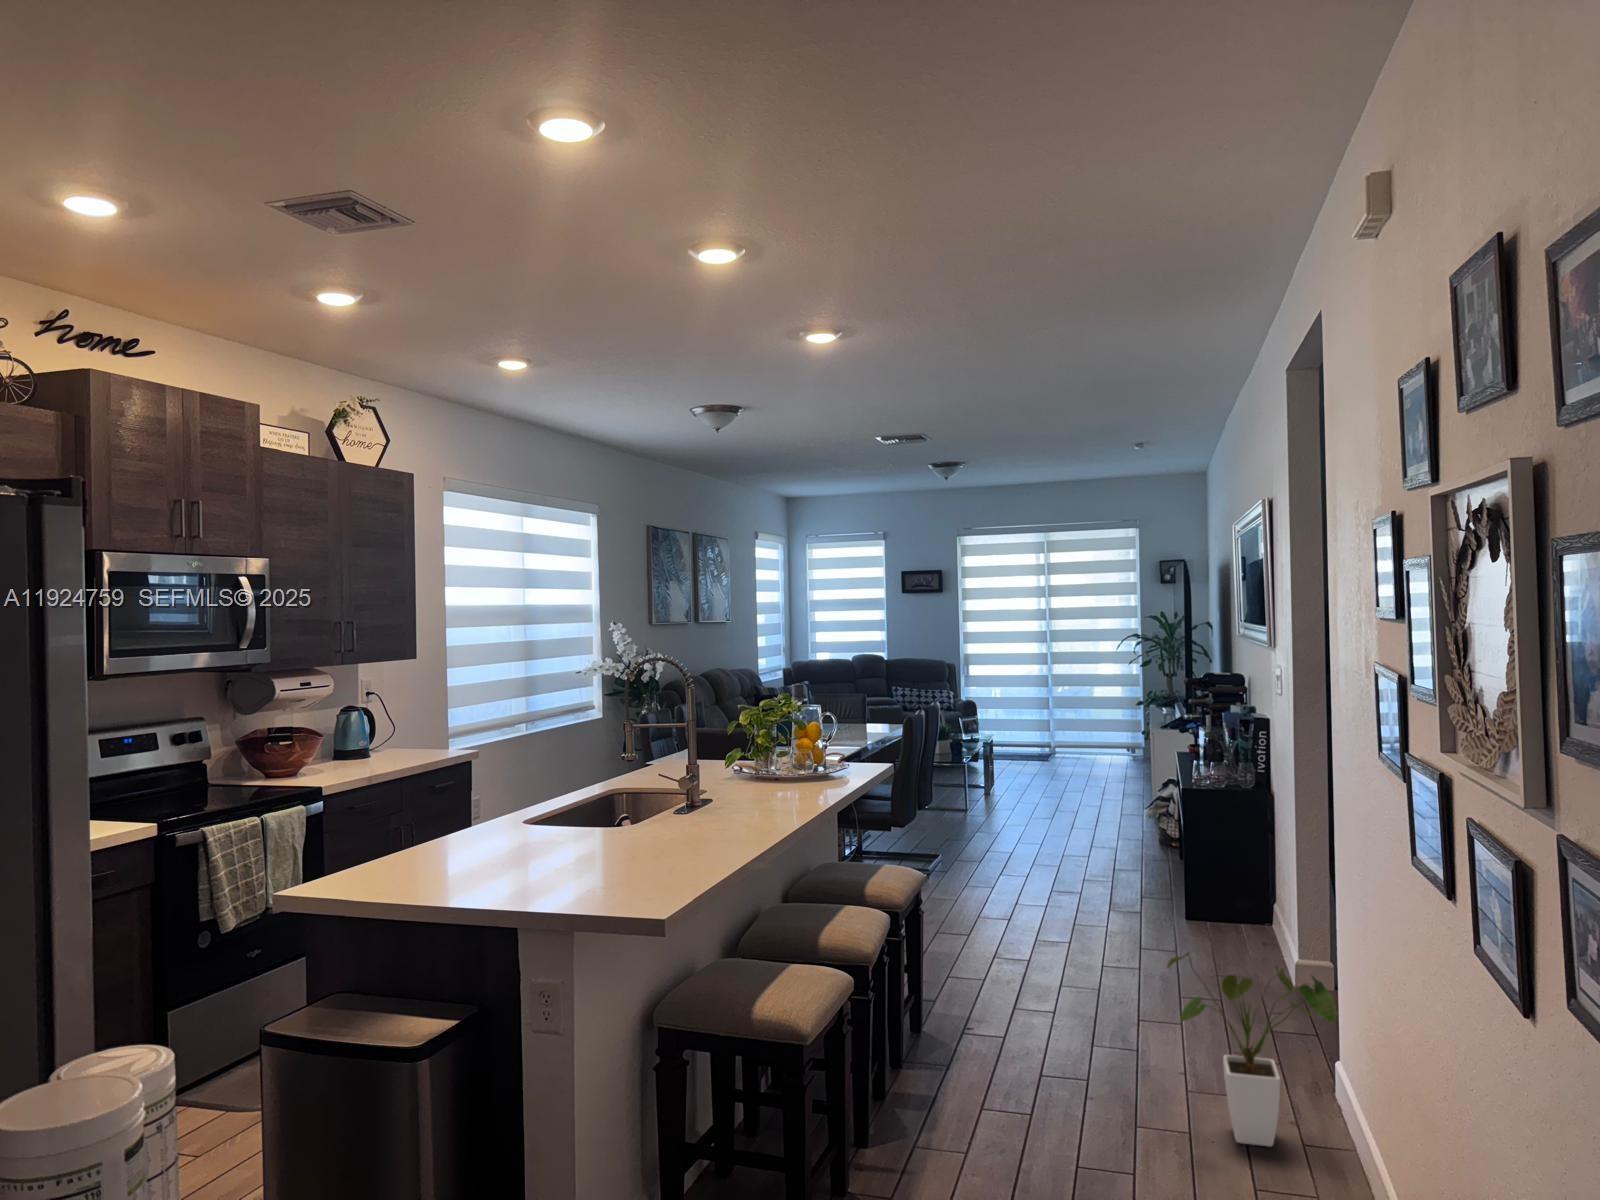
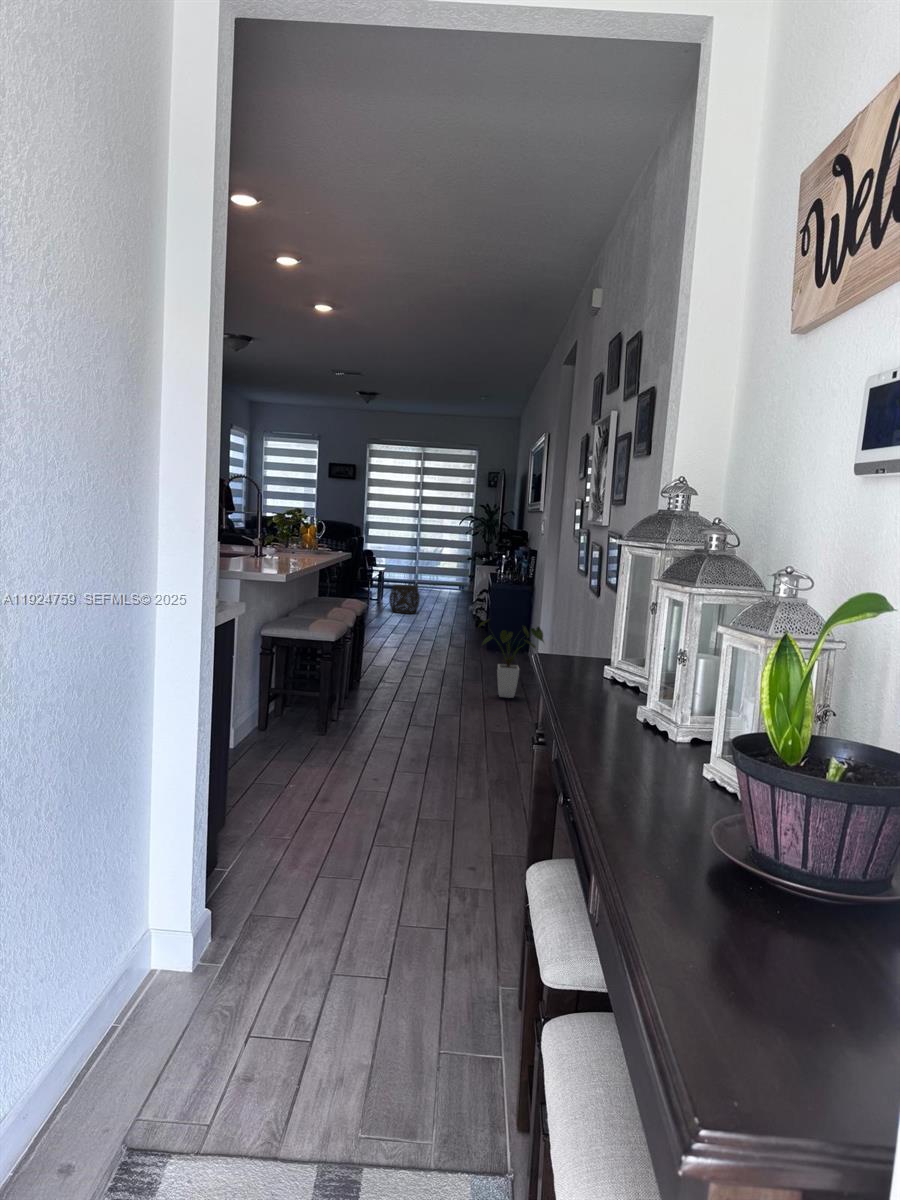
woven basket: none [1002,775,1056,827] -> present [389,585,420,614]

